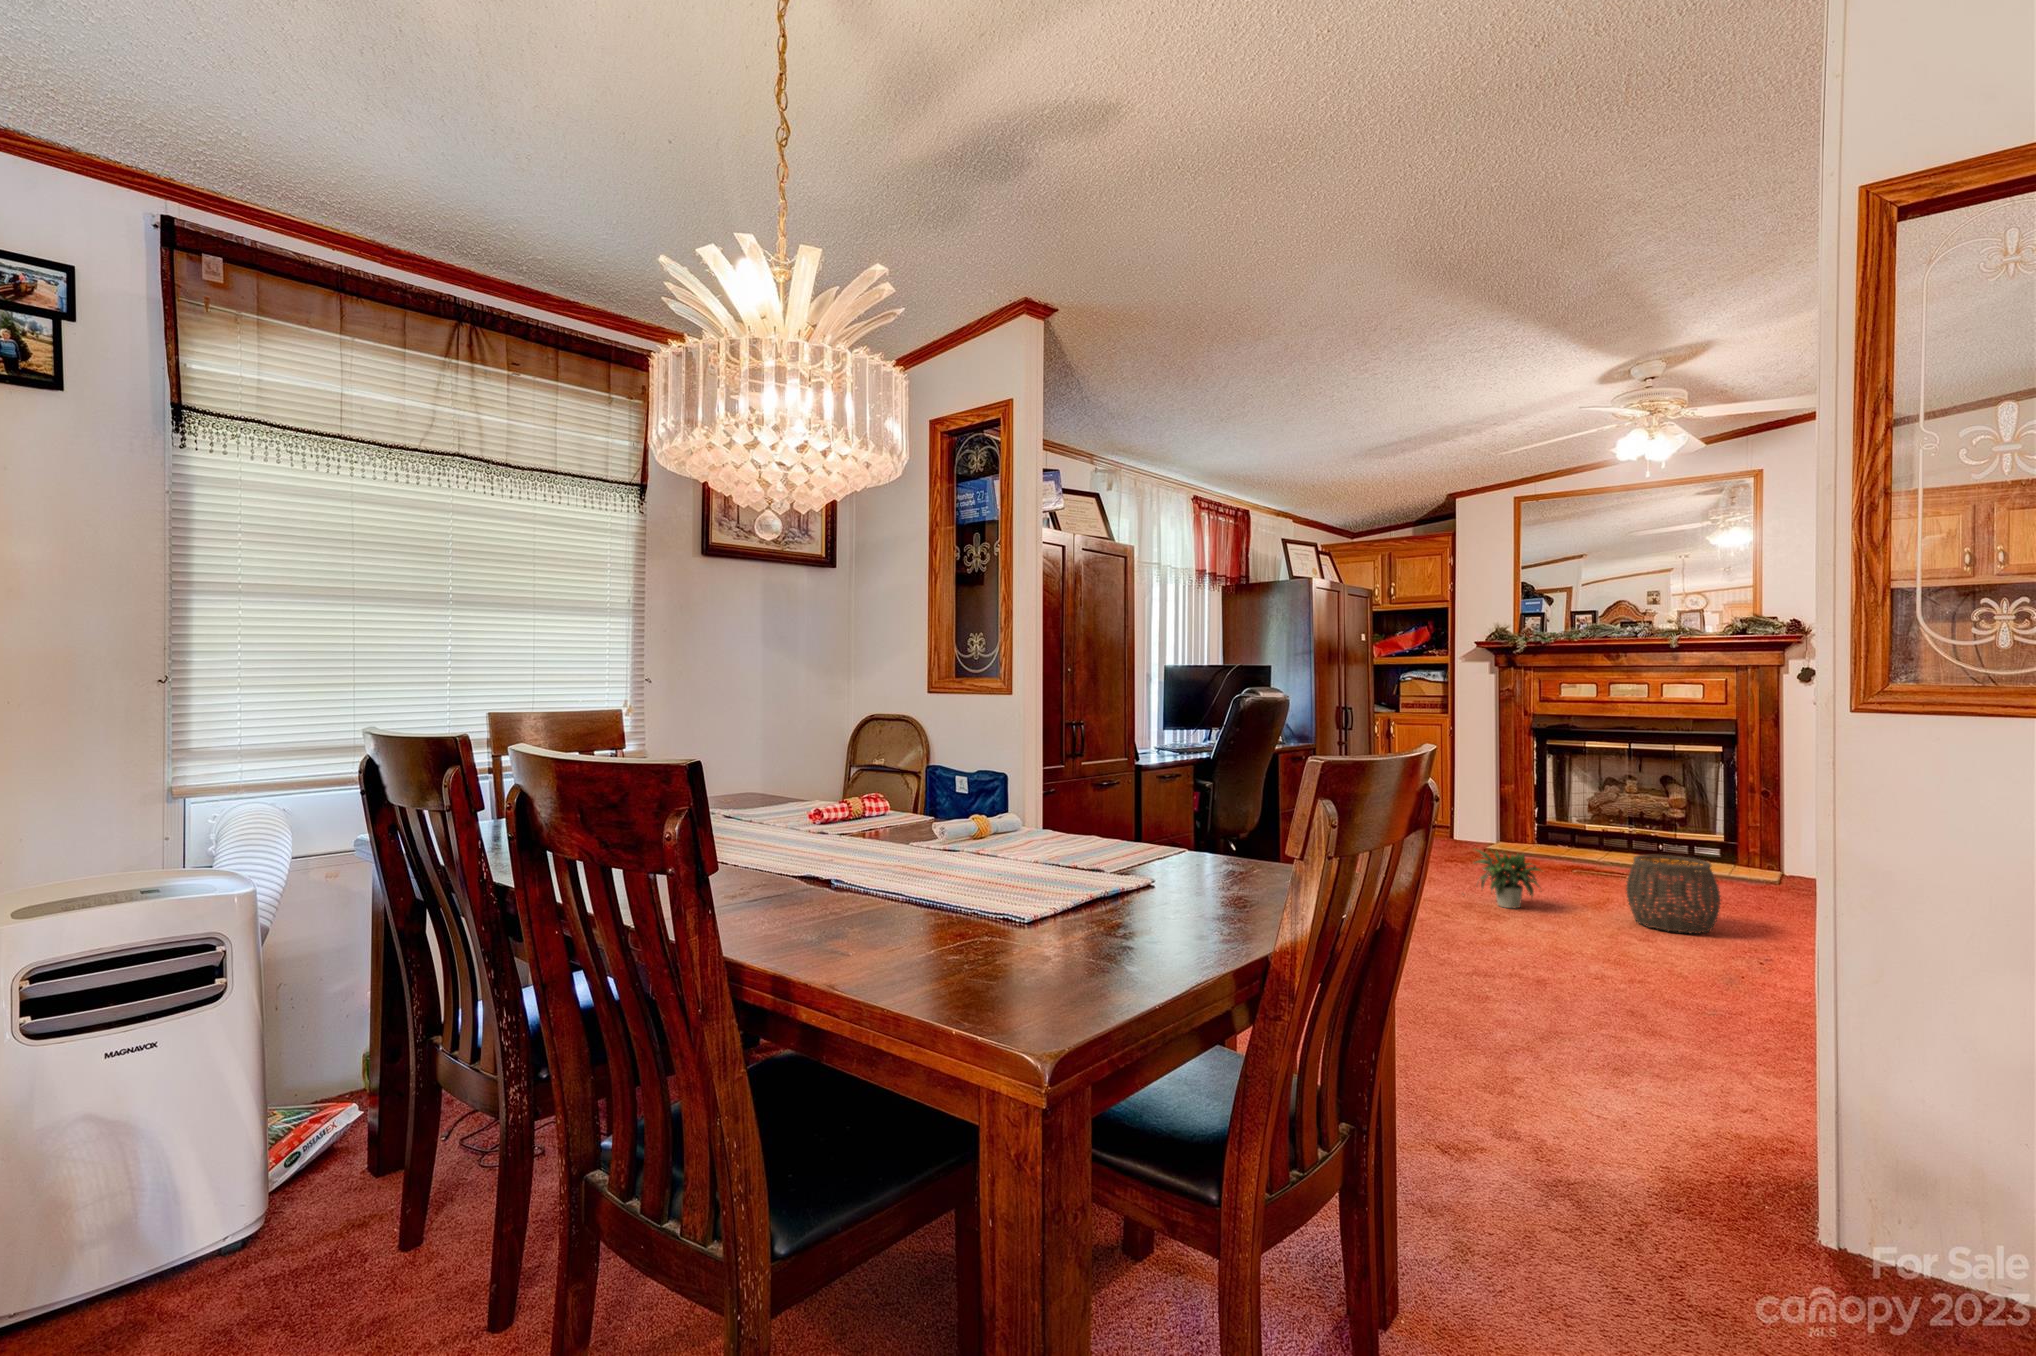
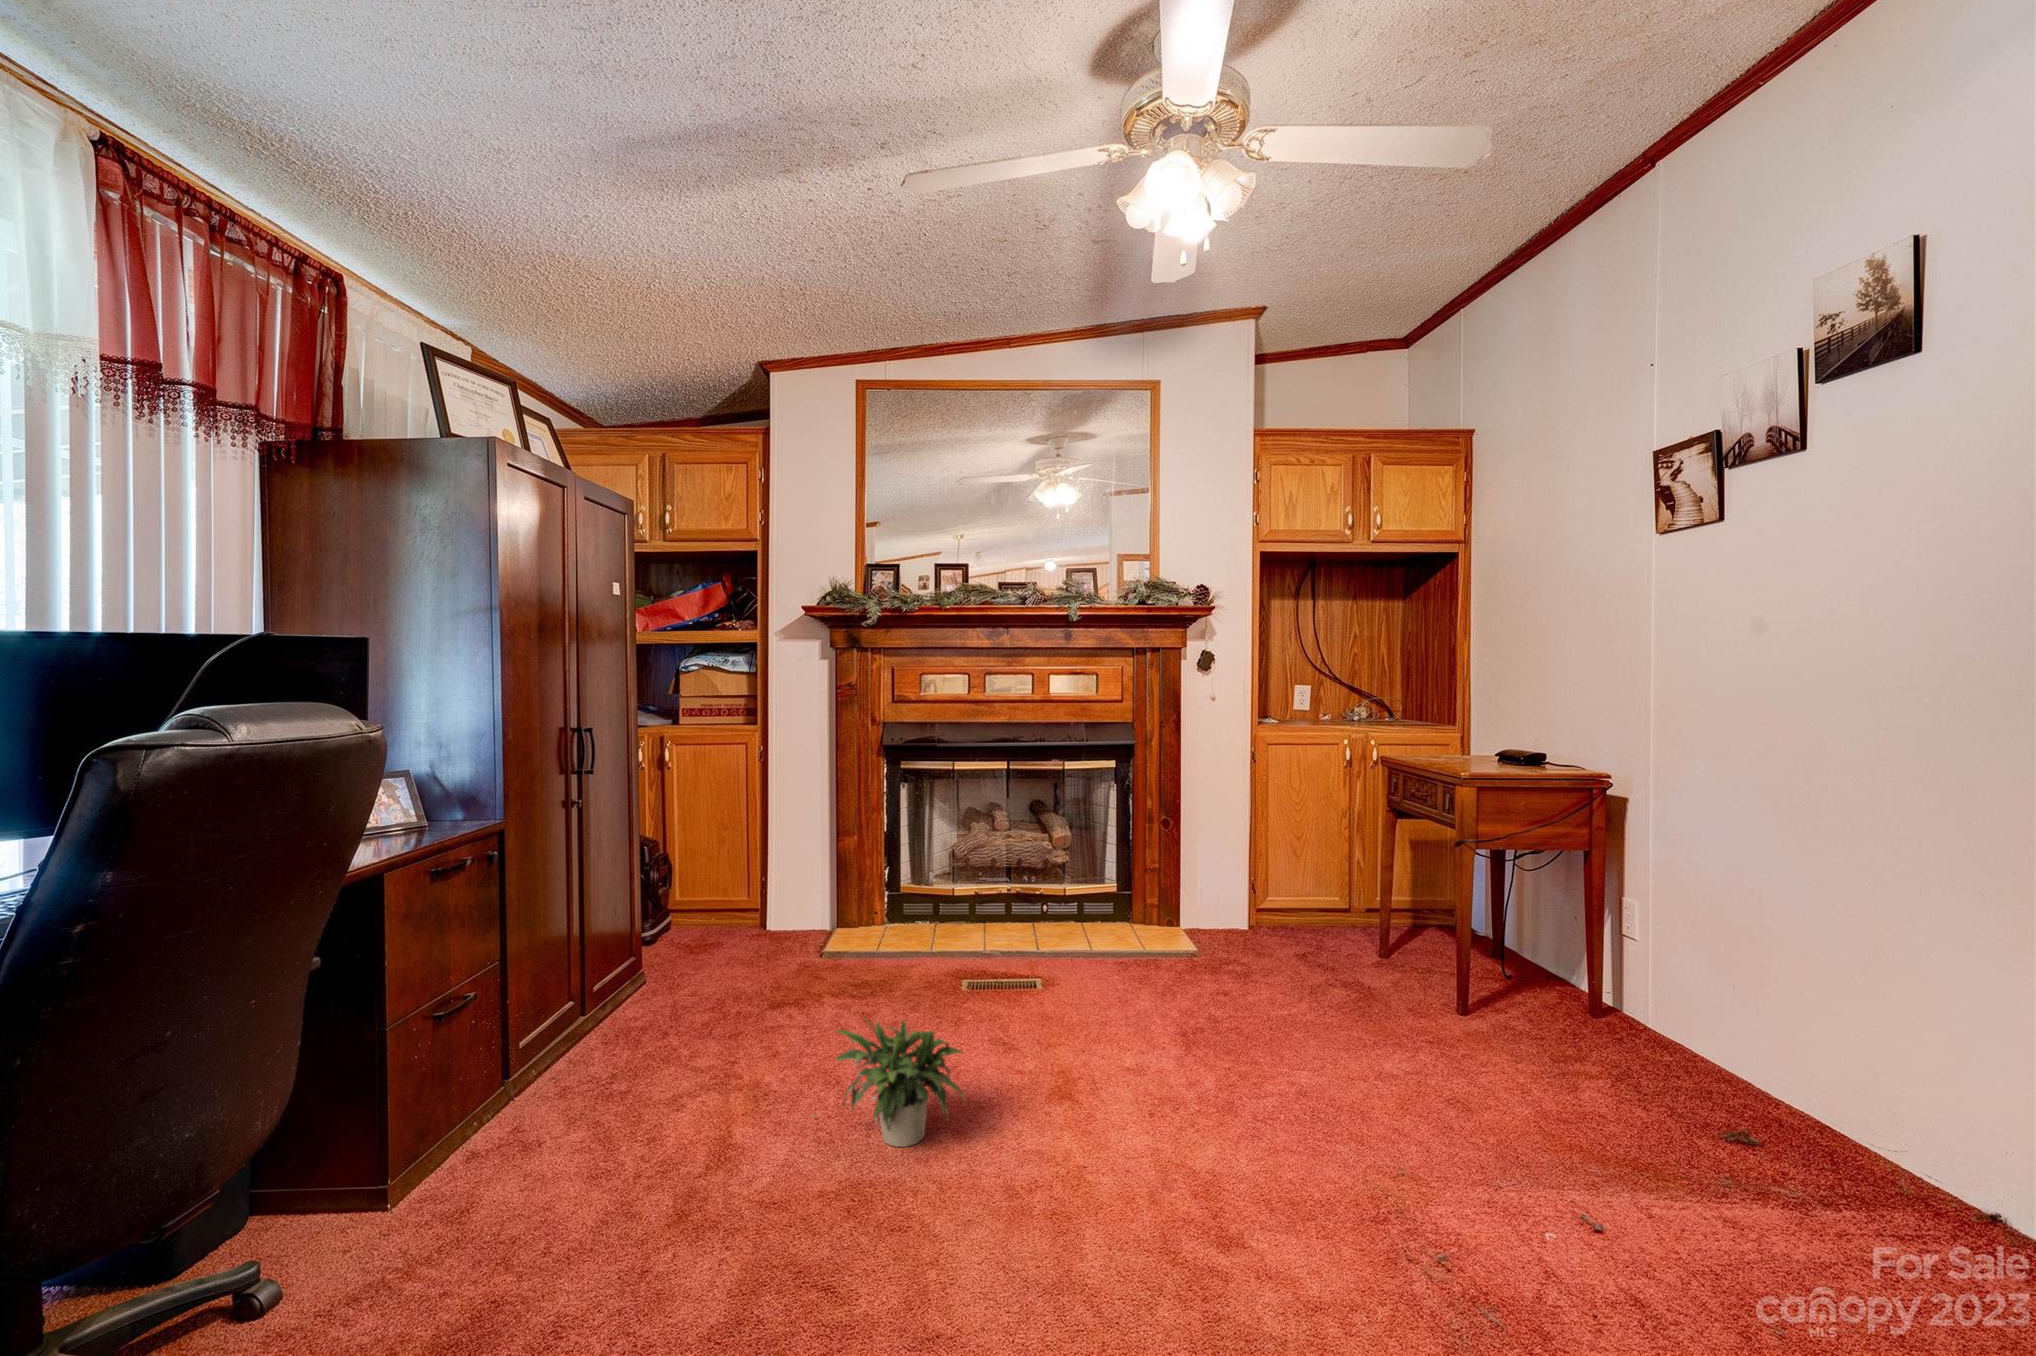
woven basket: present [1626,855,1721,934] -> none [1095,981,1236,1144]

